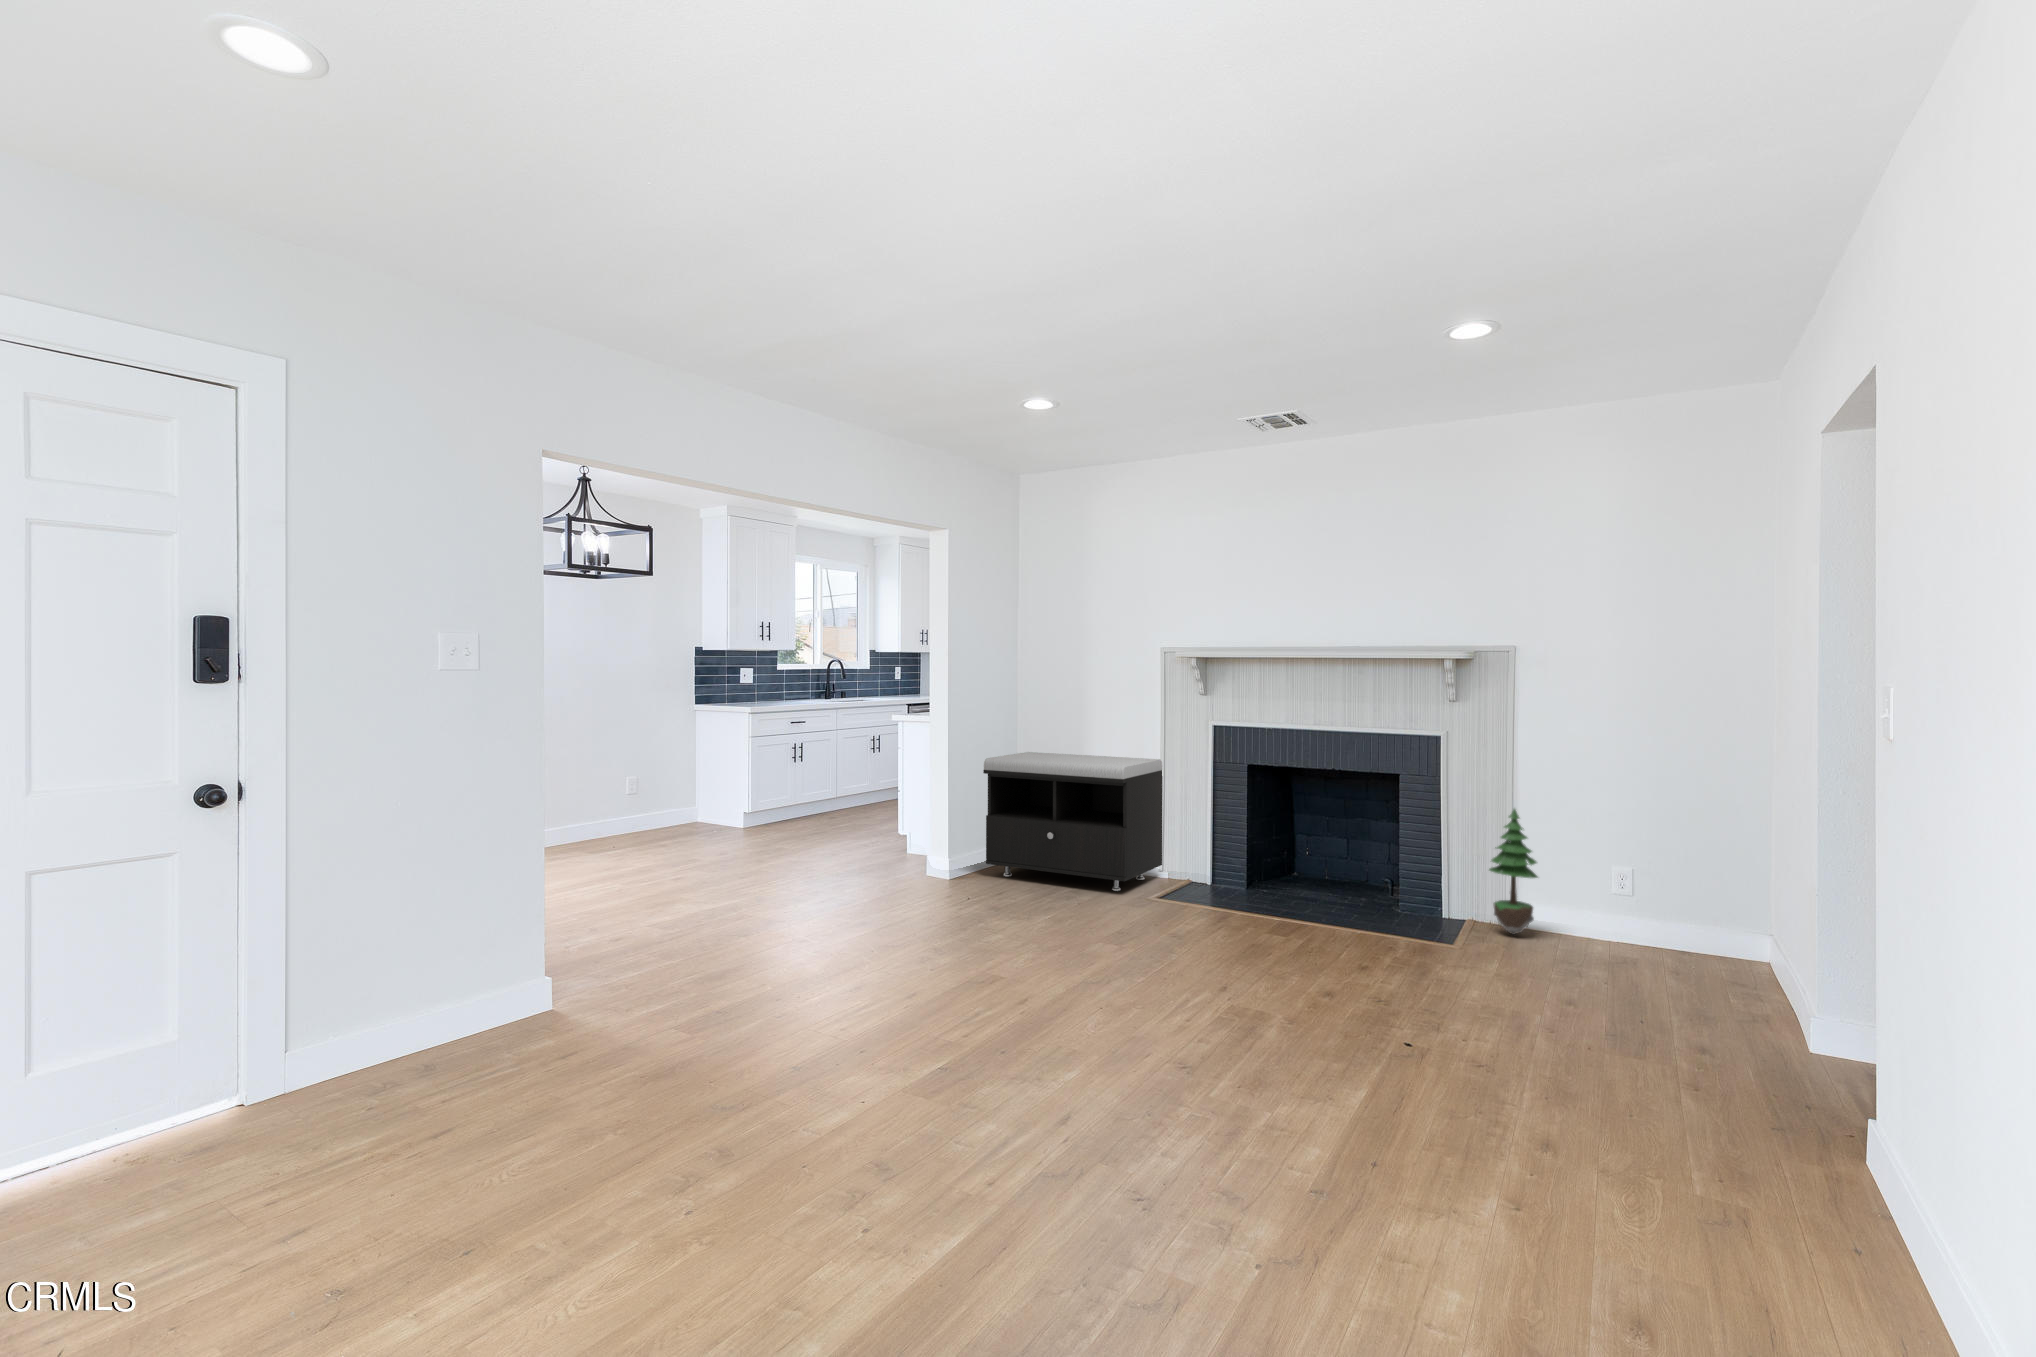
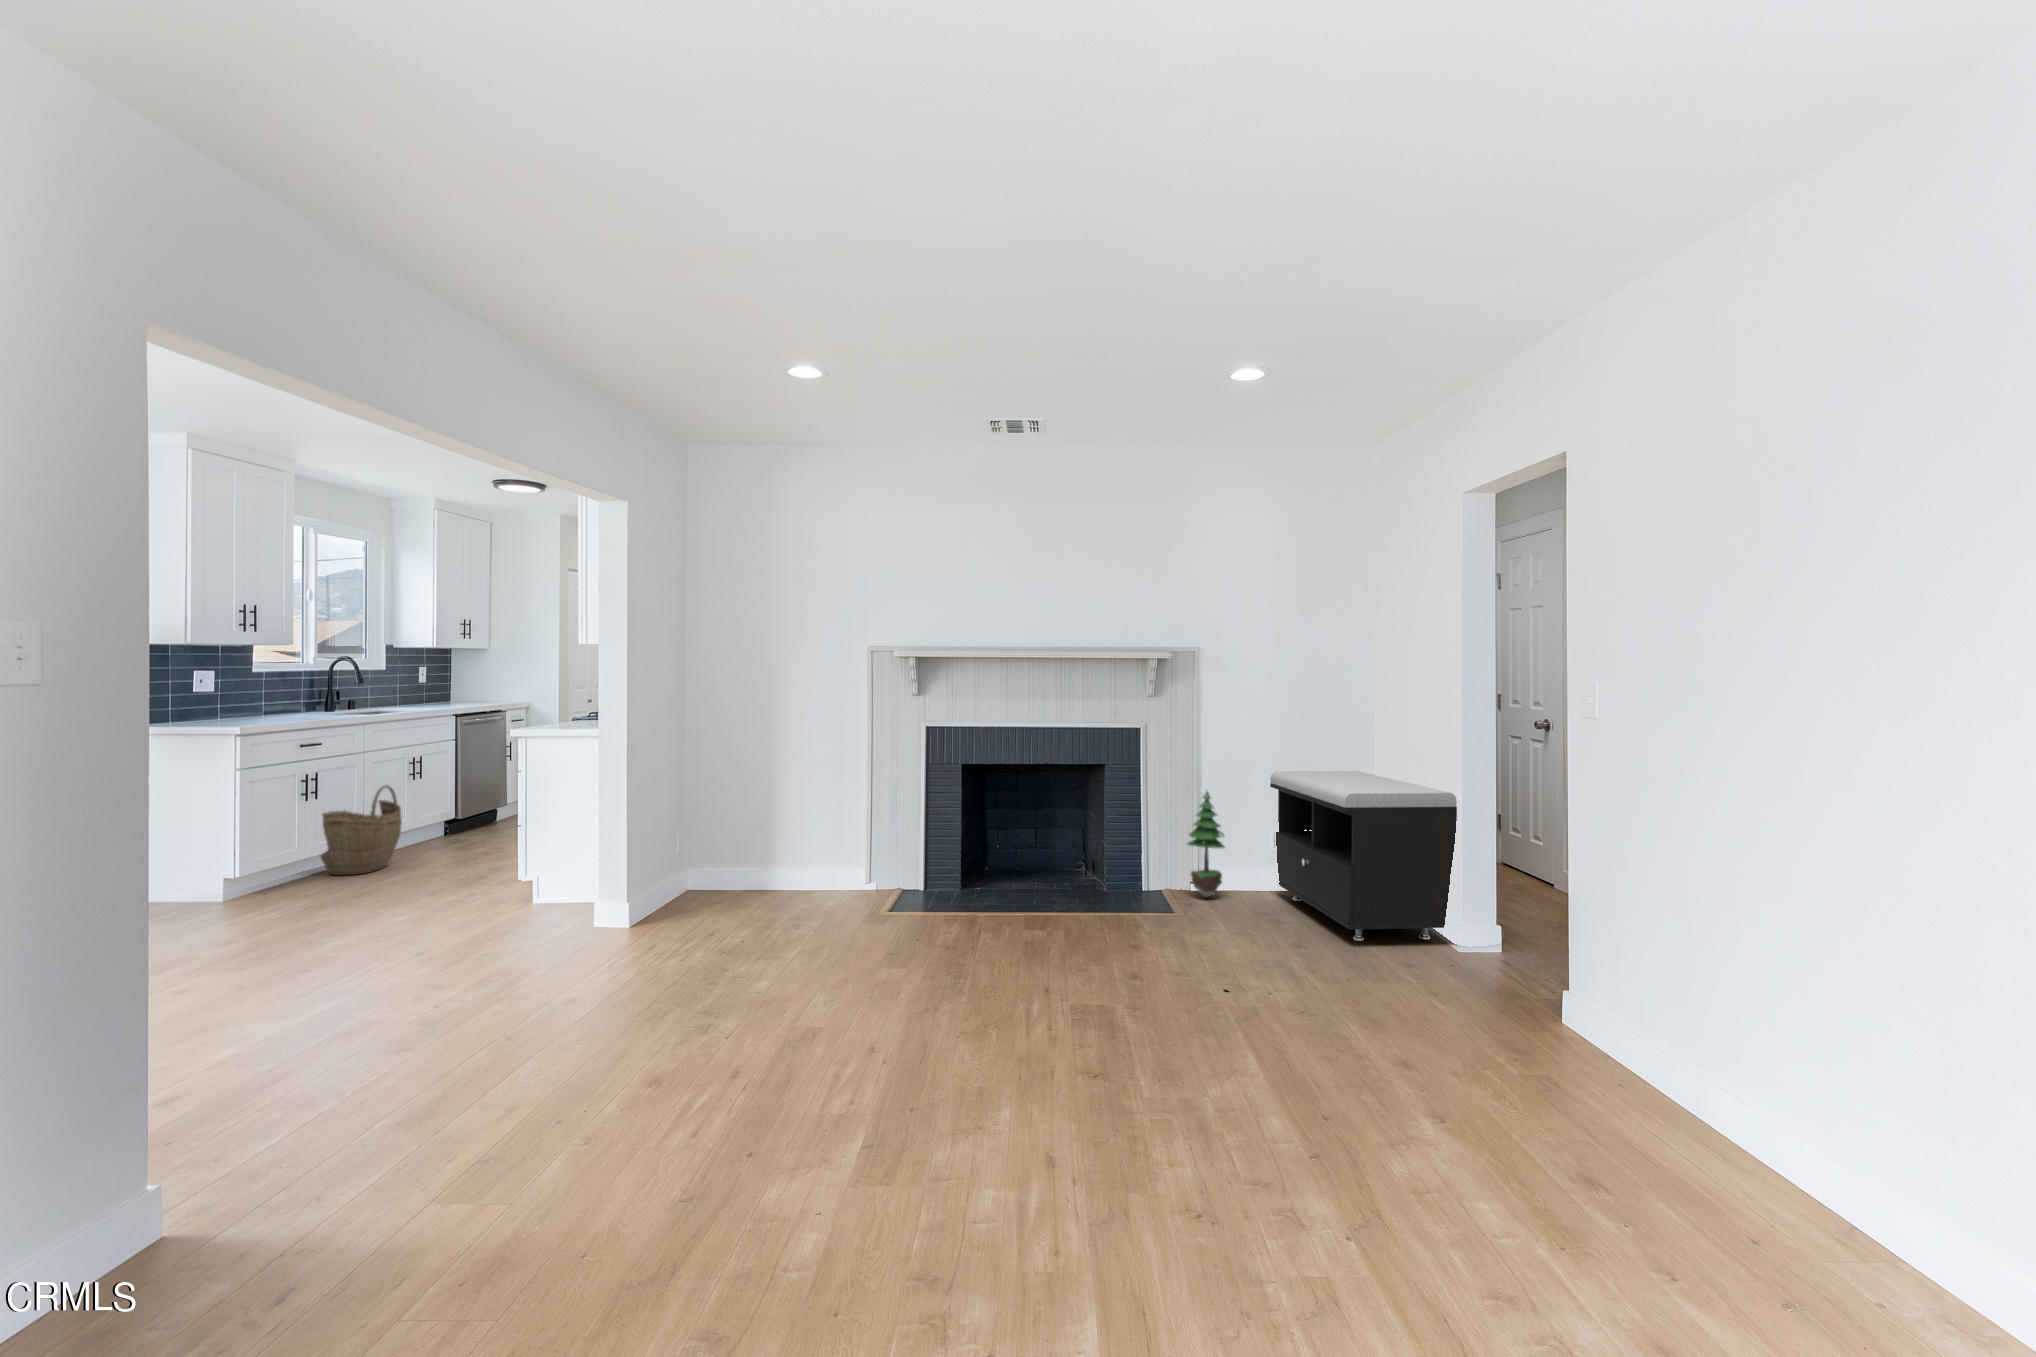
storage bench: present [983,752,1163,891] -> present [1270,771,1457,941]
woven basket: none [804,755,859,822] -> present [321,786,402,875]

